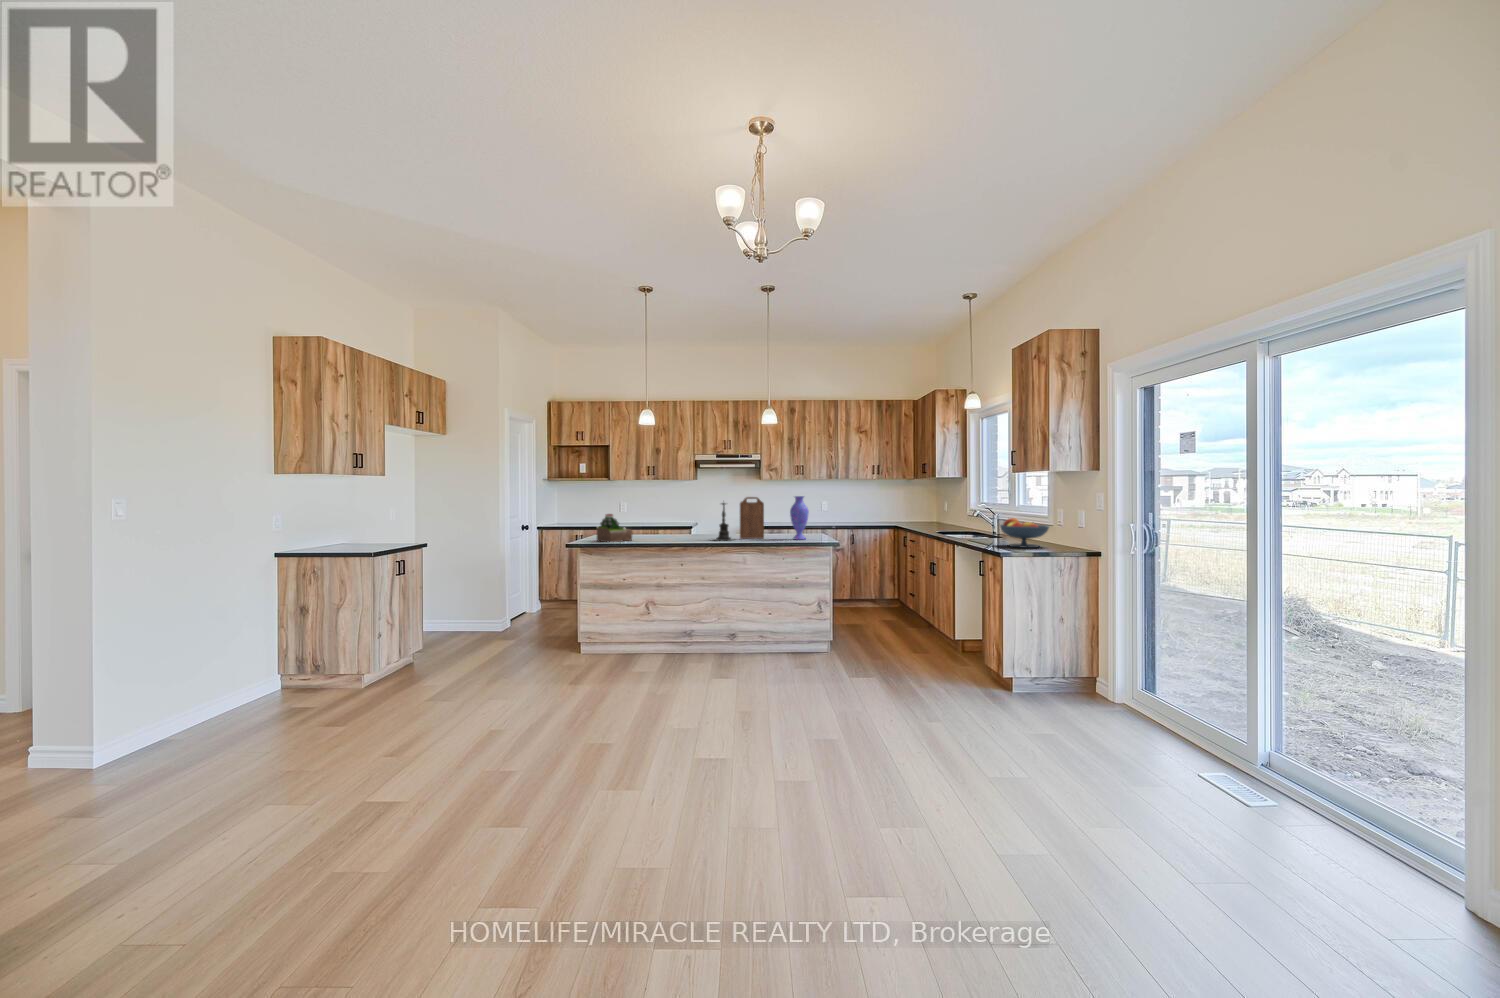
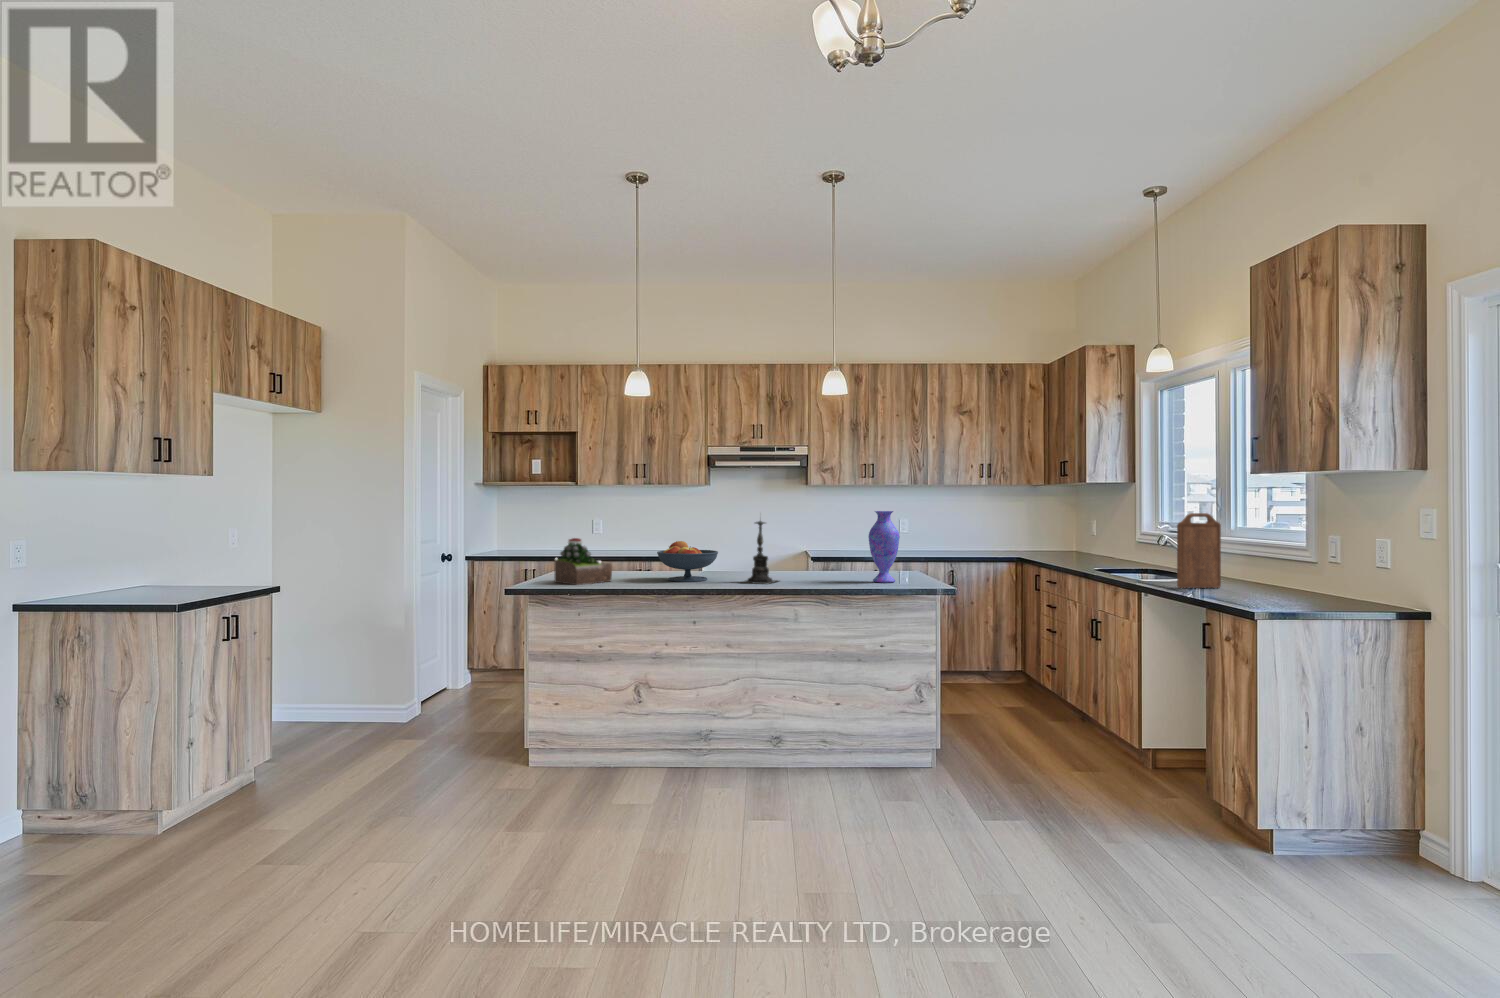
cutting board: present [740,497,764,539] -> present [1177,513,1221,588]
fruit bowl: present [1000,518,1049,548] -> present [657,541,718,582]

